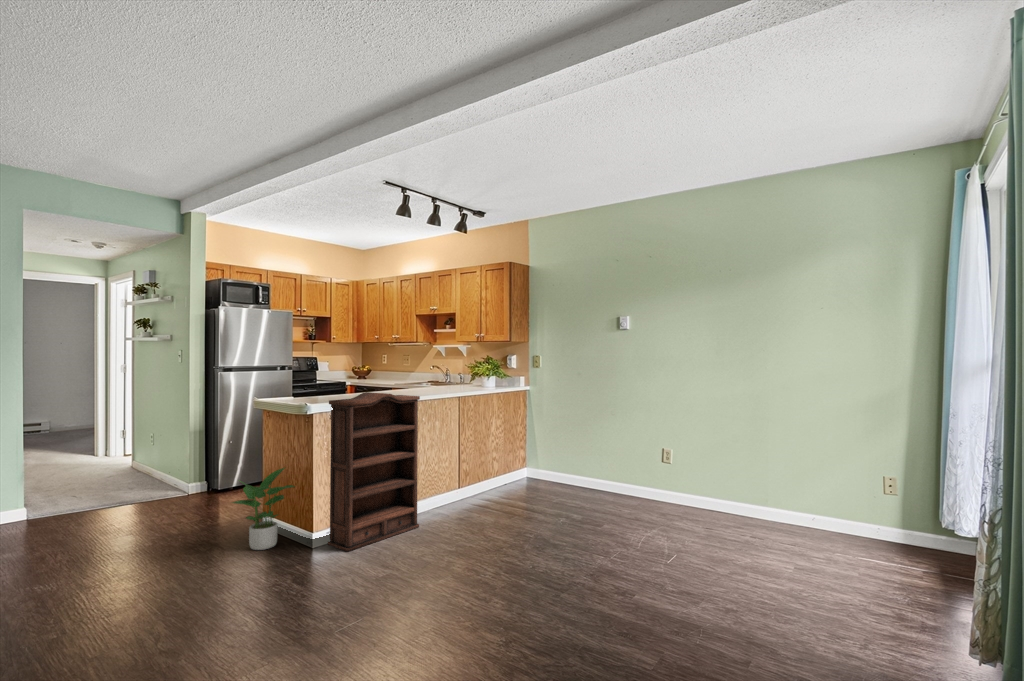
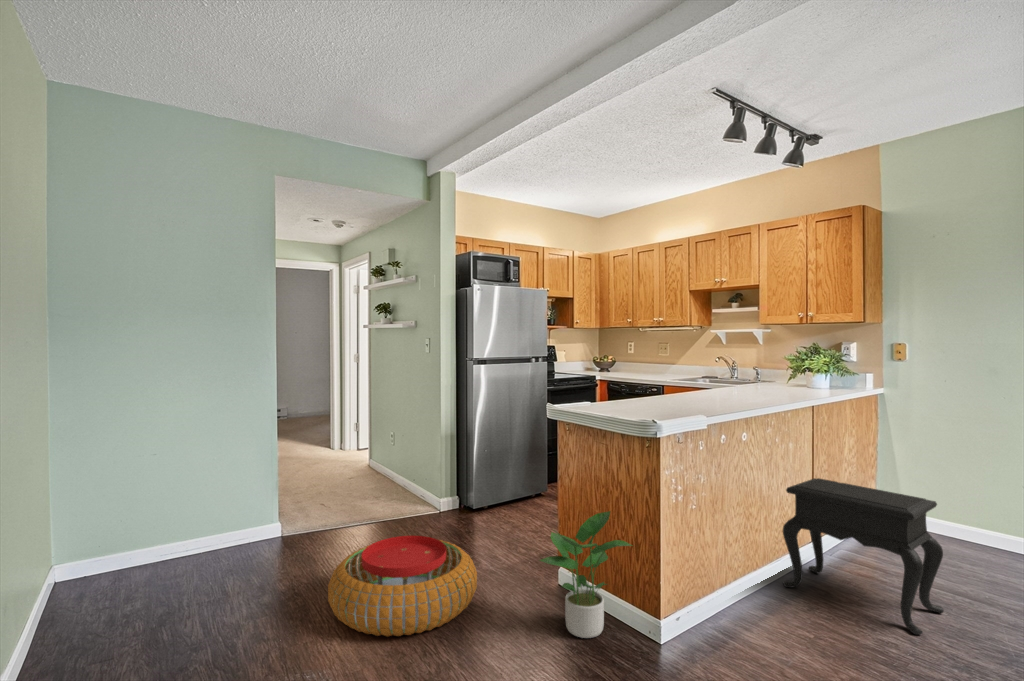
bookshelf: present [328,392,420,552] -> none [681,400,806,666]
side table: none [421,444,504,528] -> present [783,478,944,635]
pouf: none [58,500,191,564] -> present [328,536,477,636]

